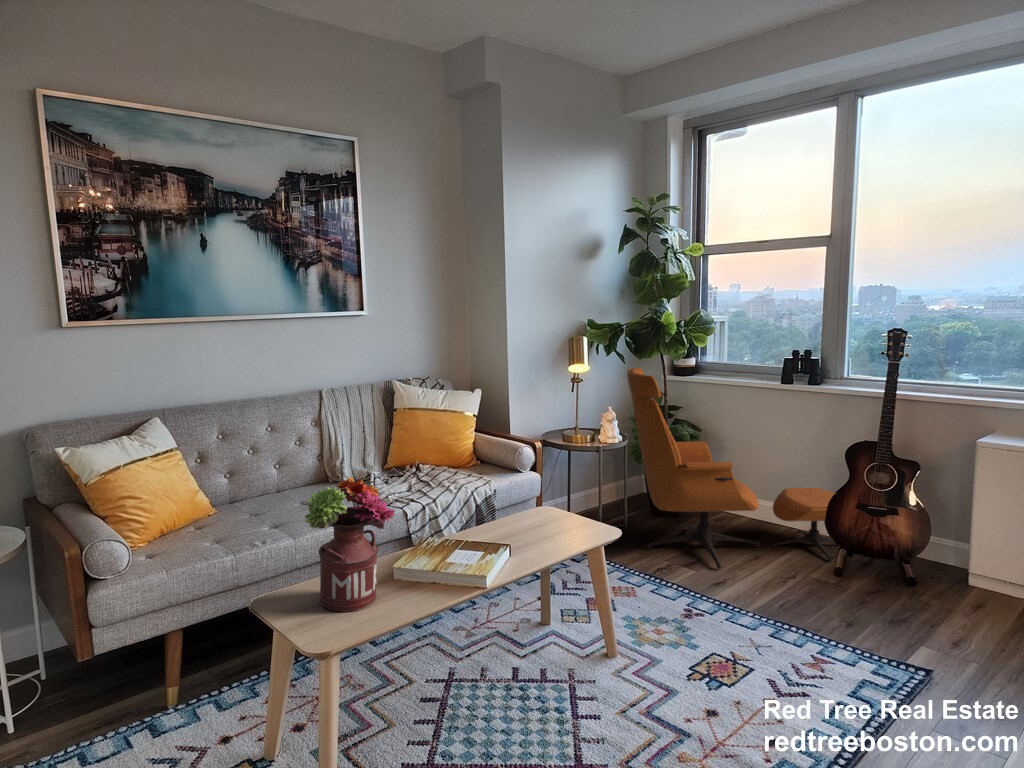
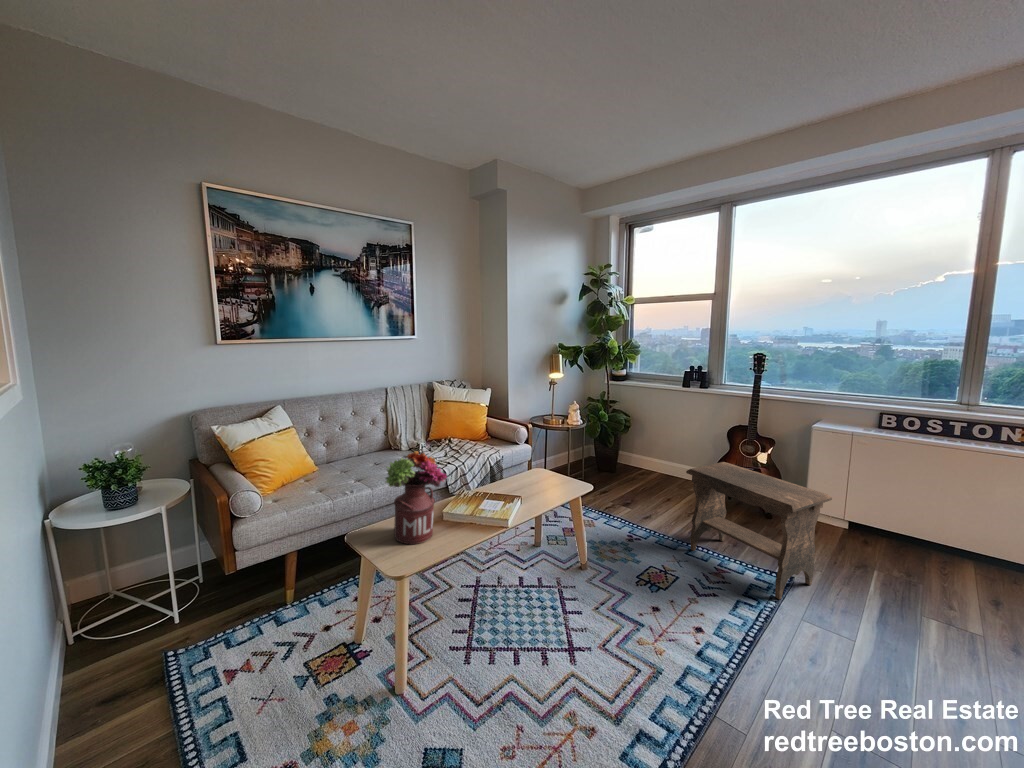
lounge chair: present [627,368,835,569] -> none [588,377,733,507]
footstool: none [770,495,985,701] -> present [686,462,832,599]

